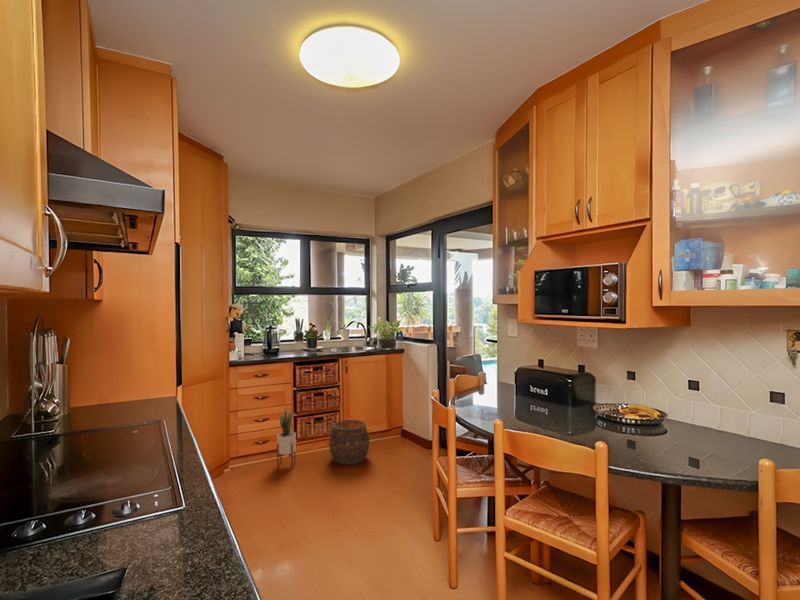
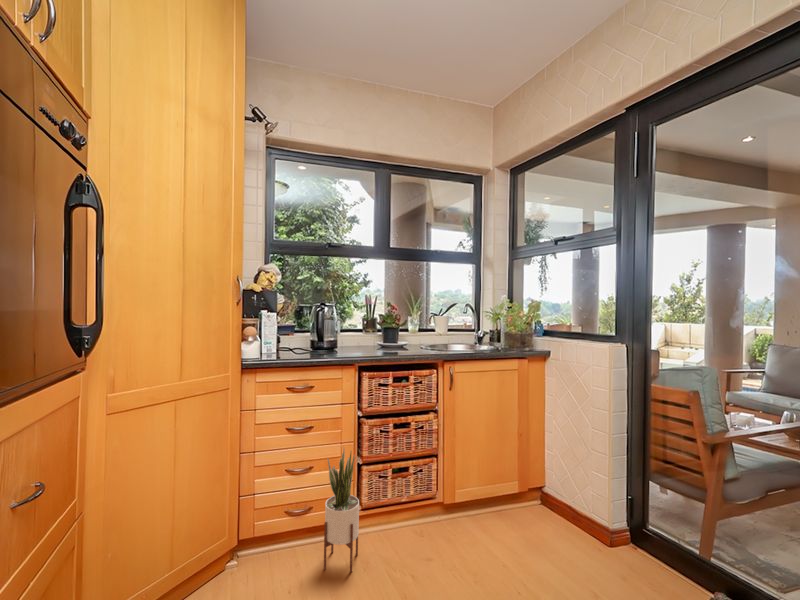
woven basket: present [329,420,369,465] -> none [420,477,498,578]

